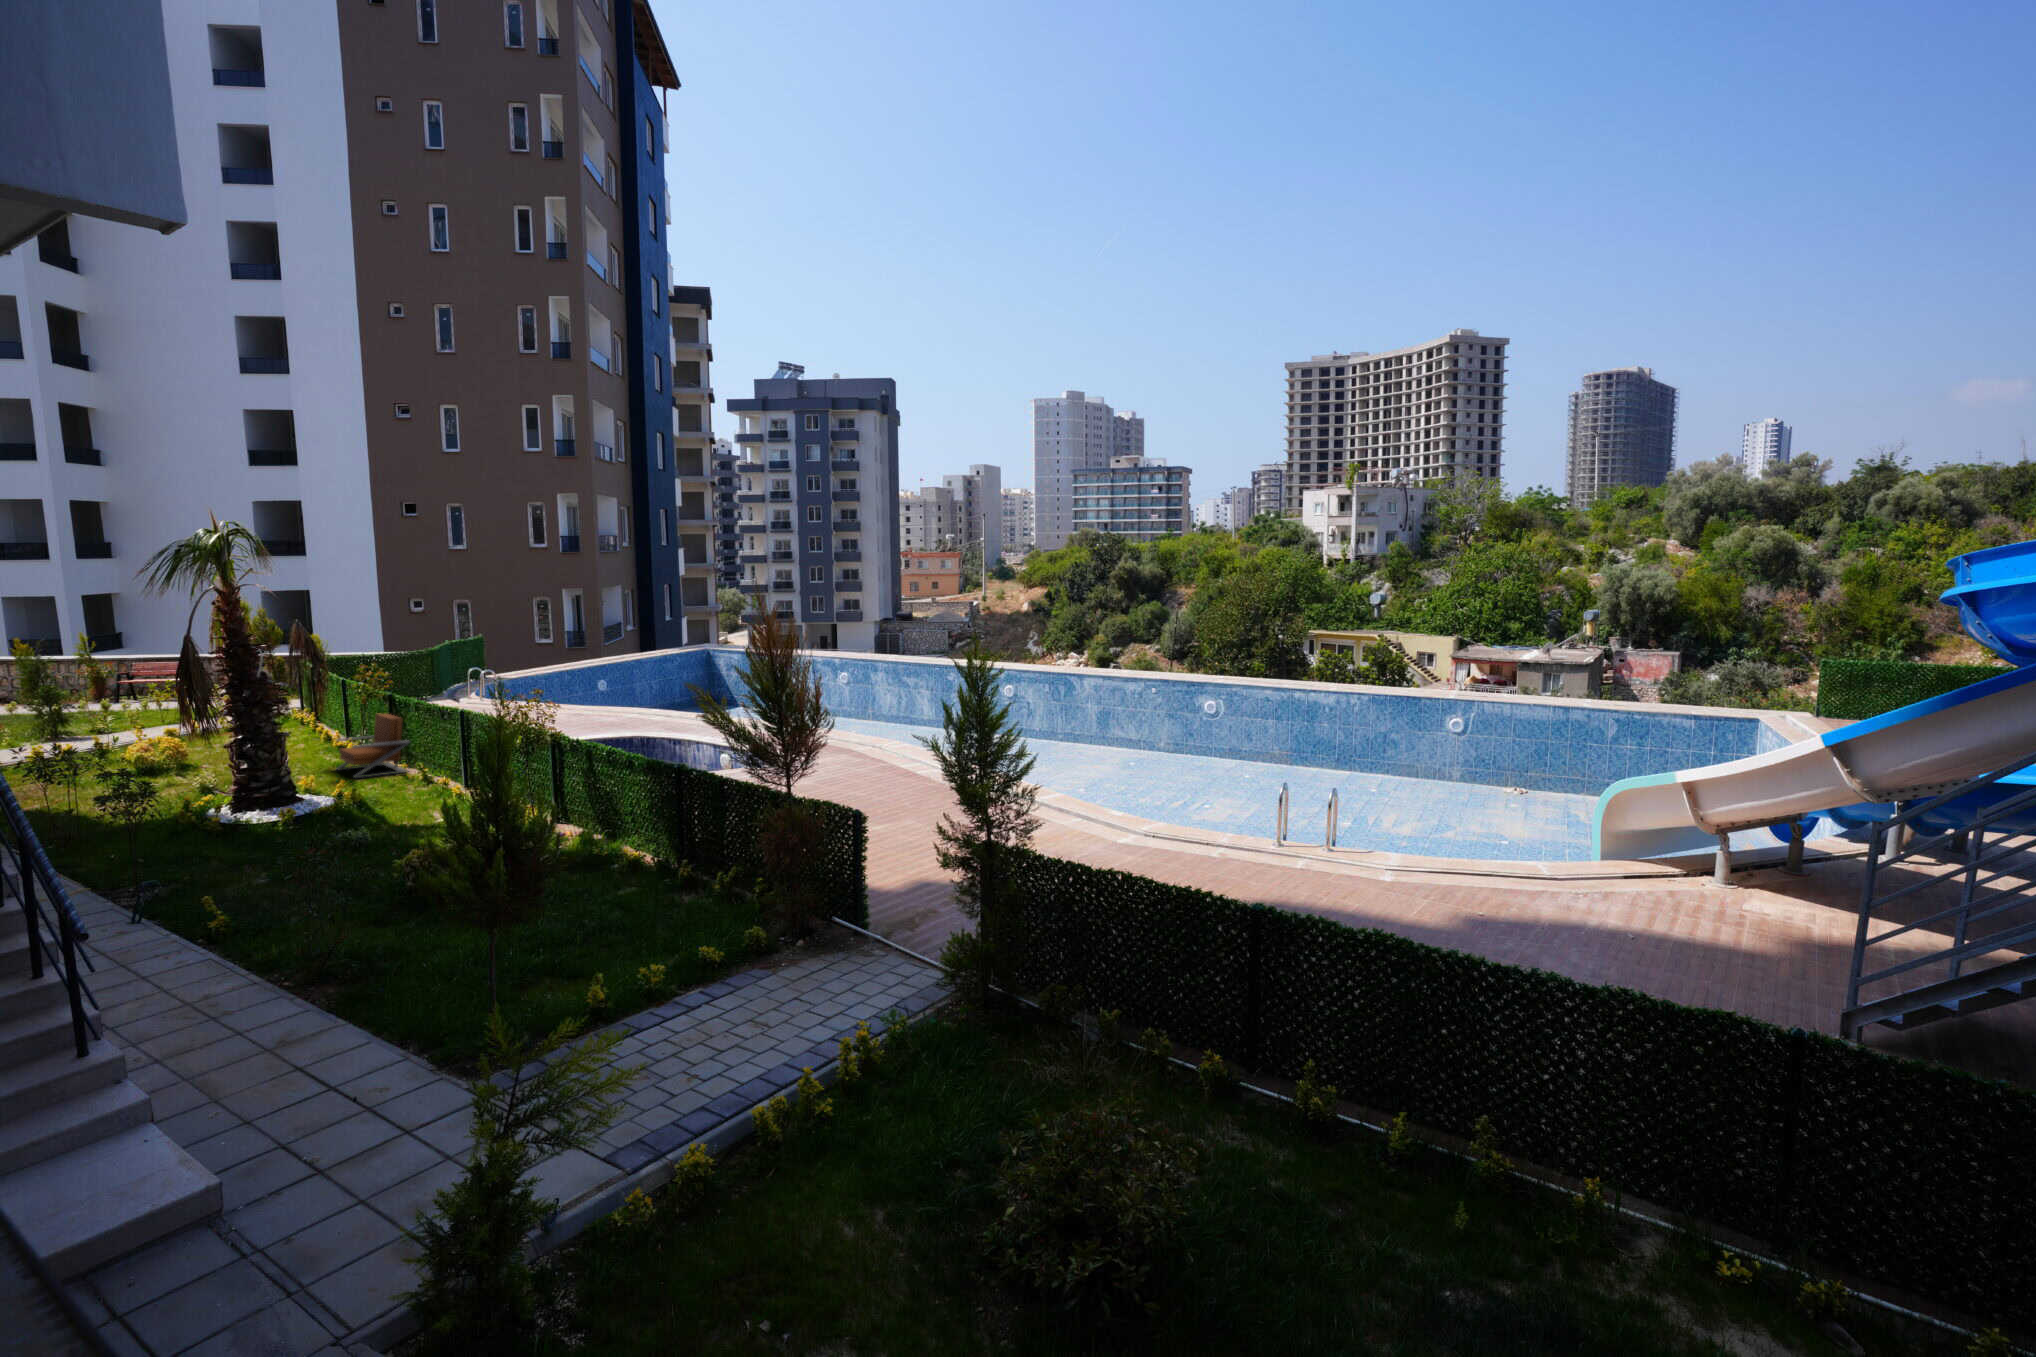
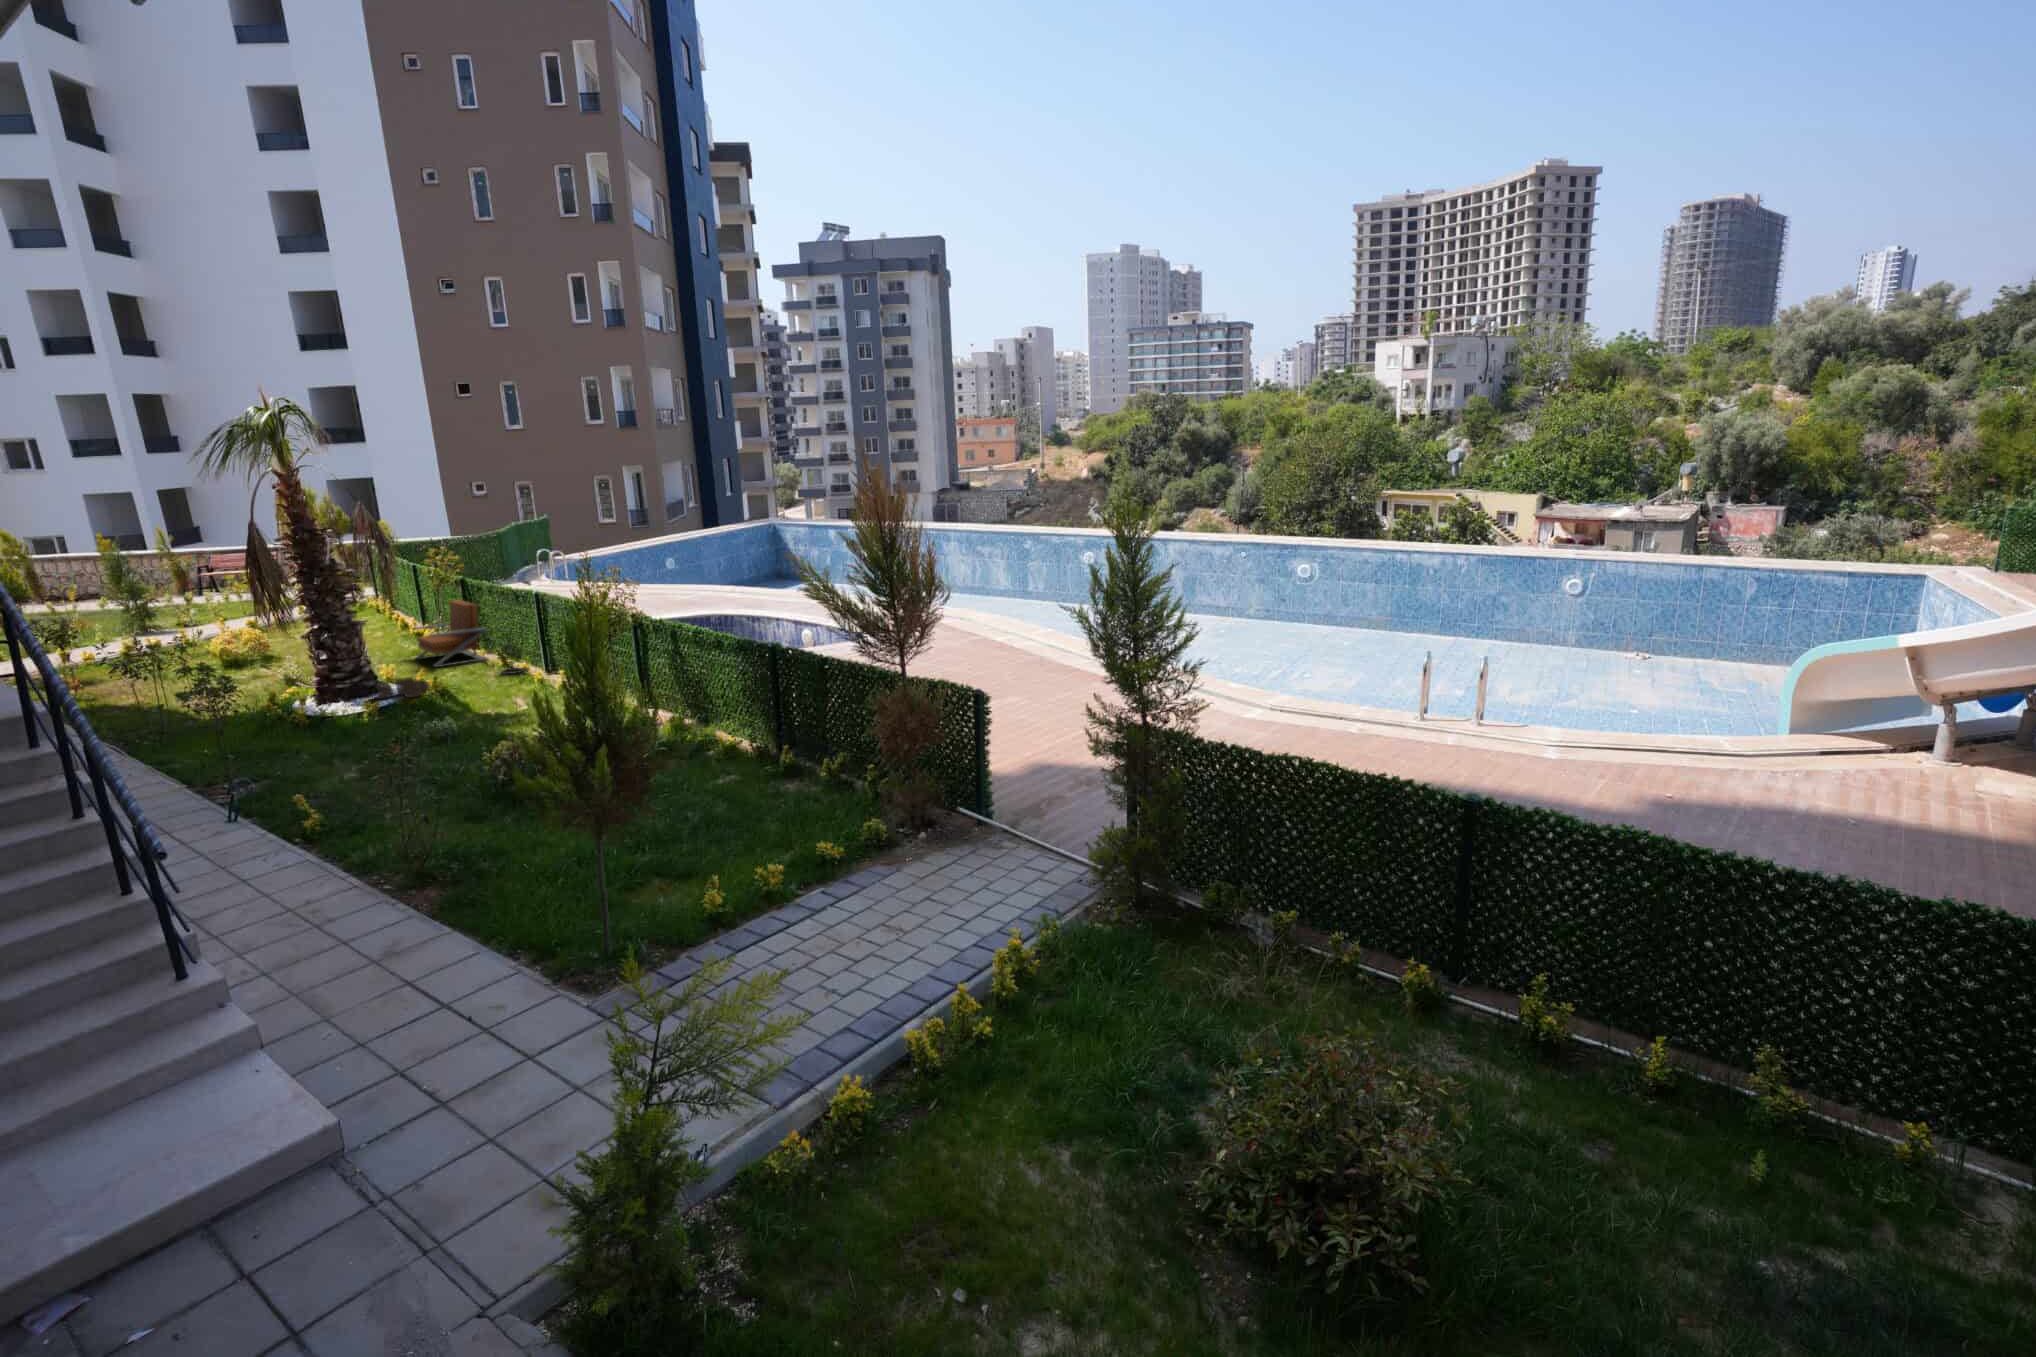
potted tree: none [414,744,445,786] -> present [496,635,525,674]
woven basket: none [288,785,347,808] -> present [372,677,429,699]

